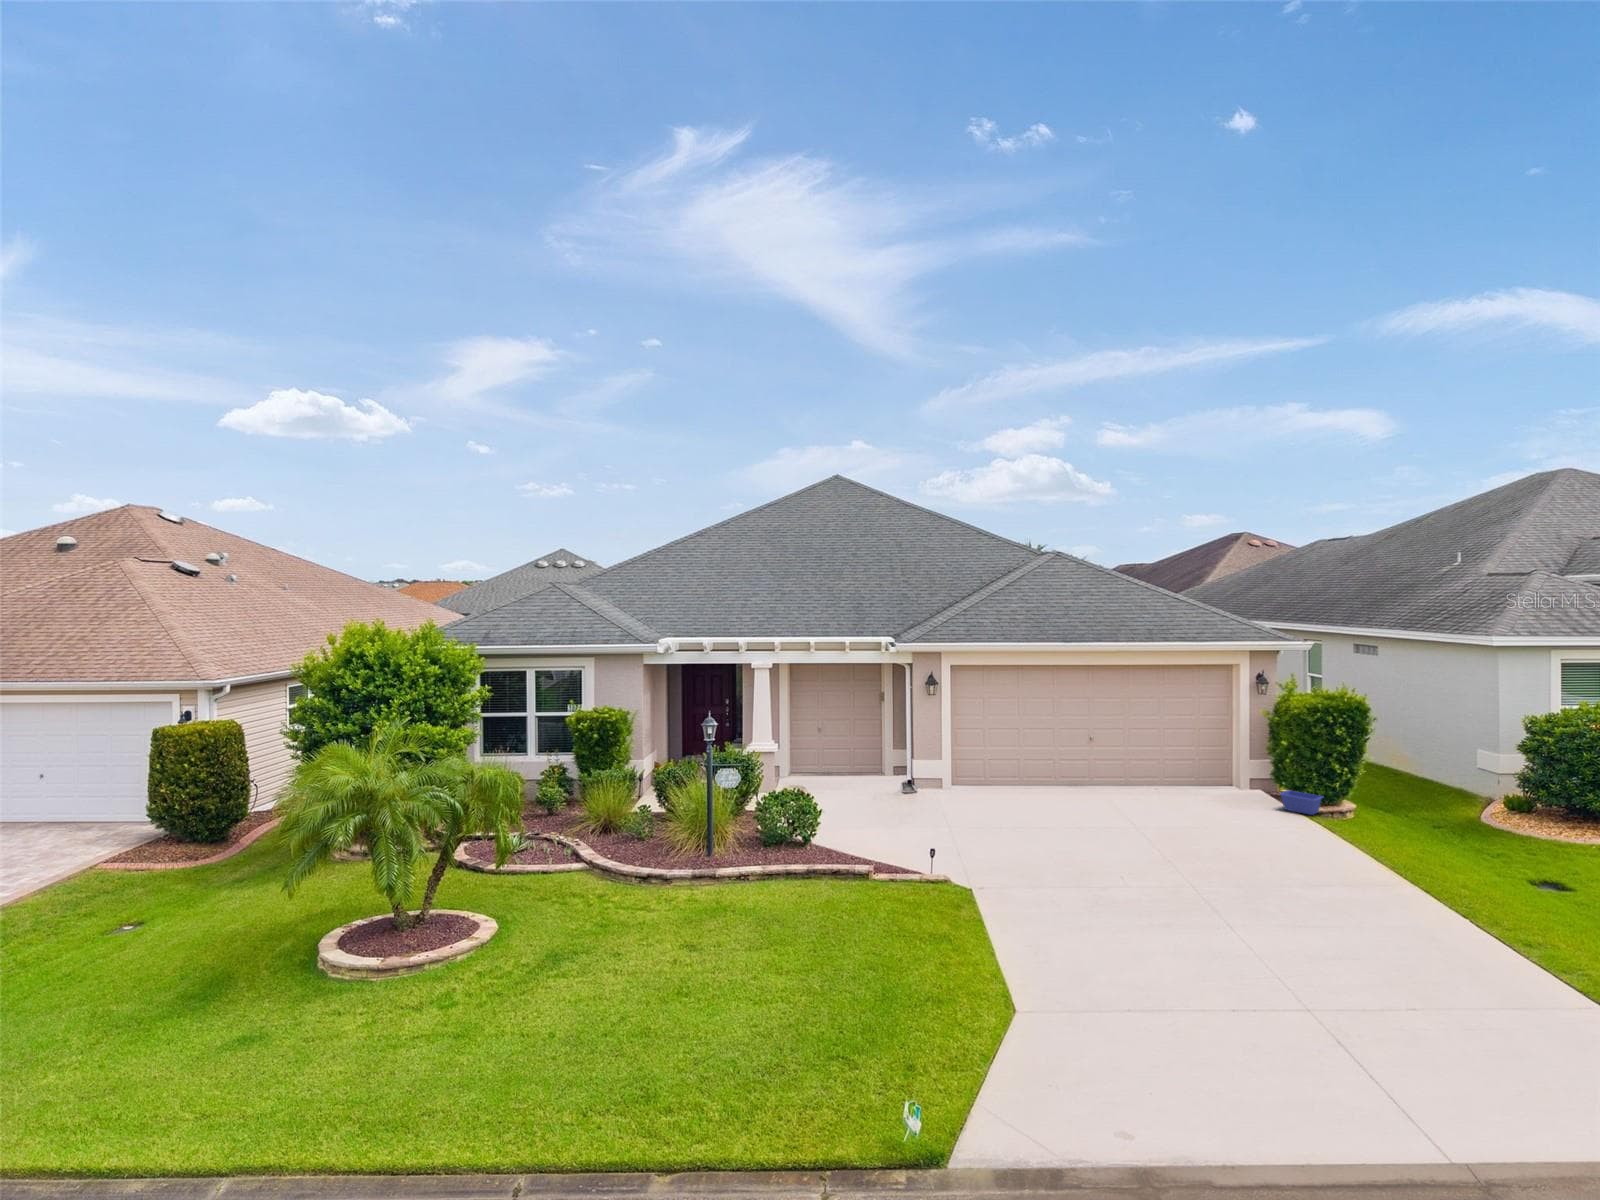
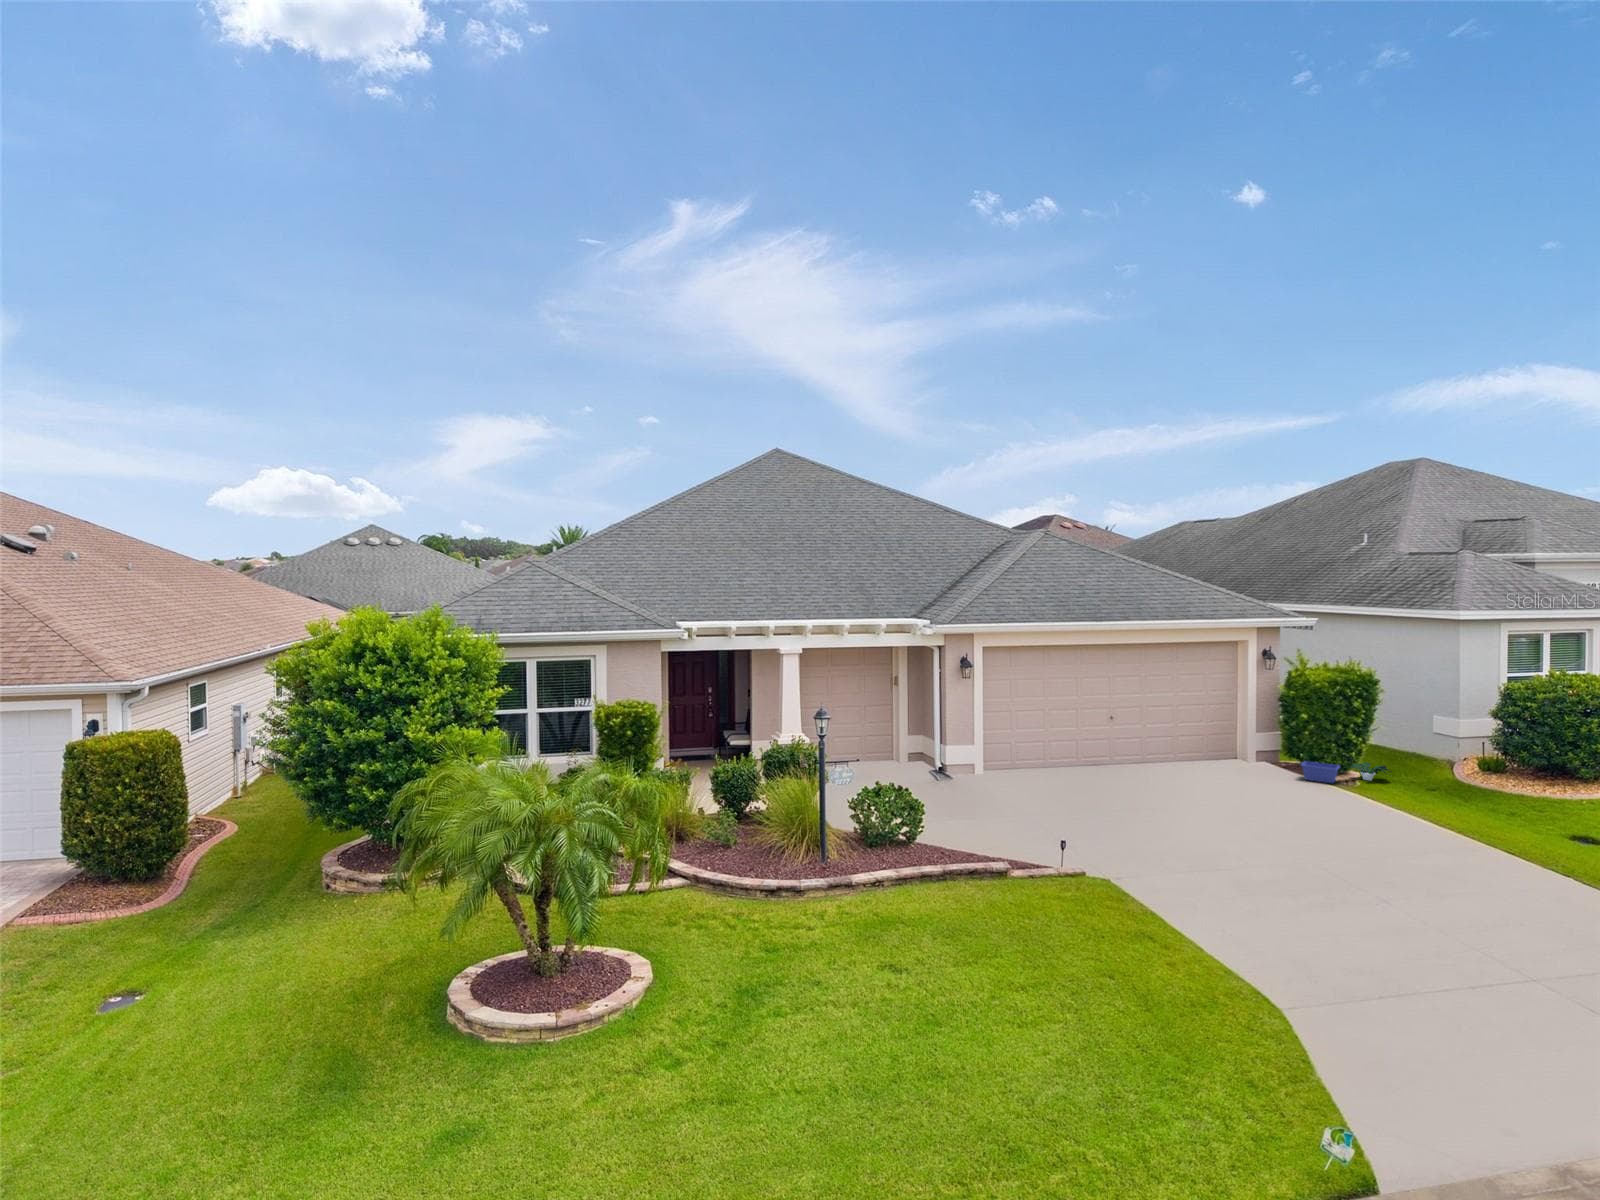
potted plant: none [1340,795,1382,814] -> present [1350,762,1391,781]

